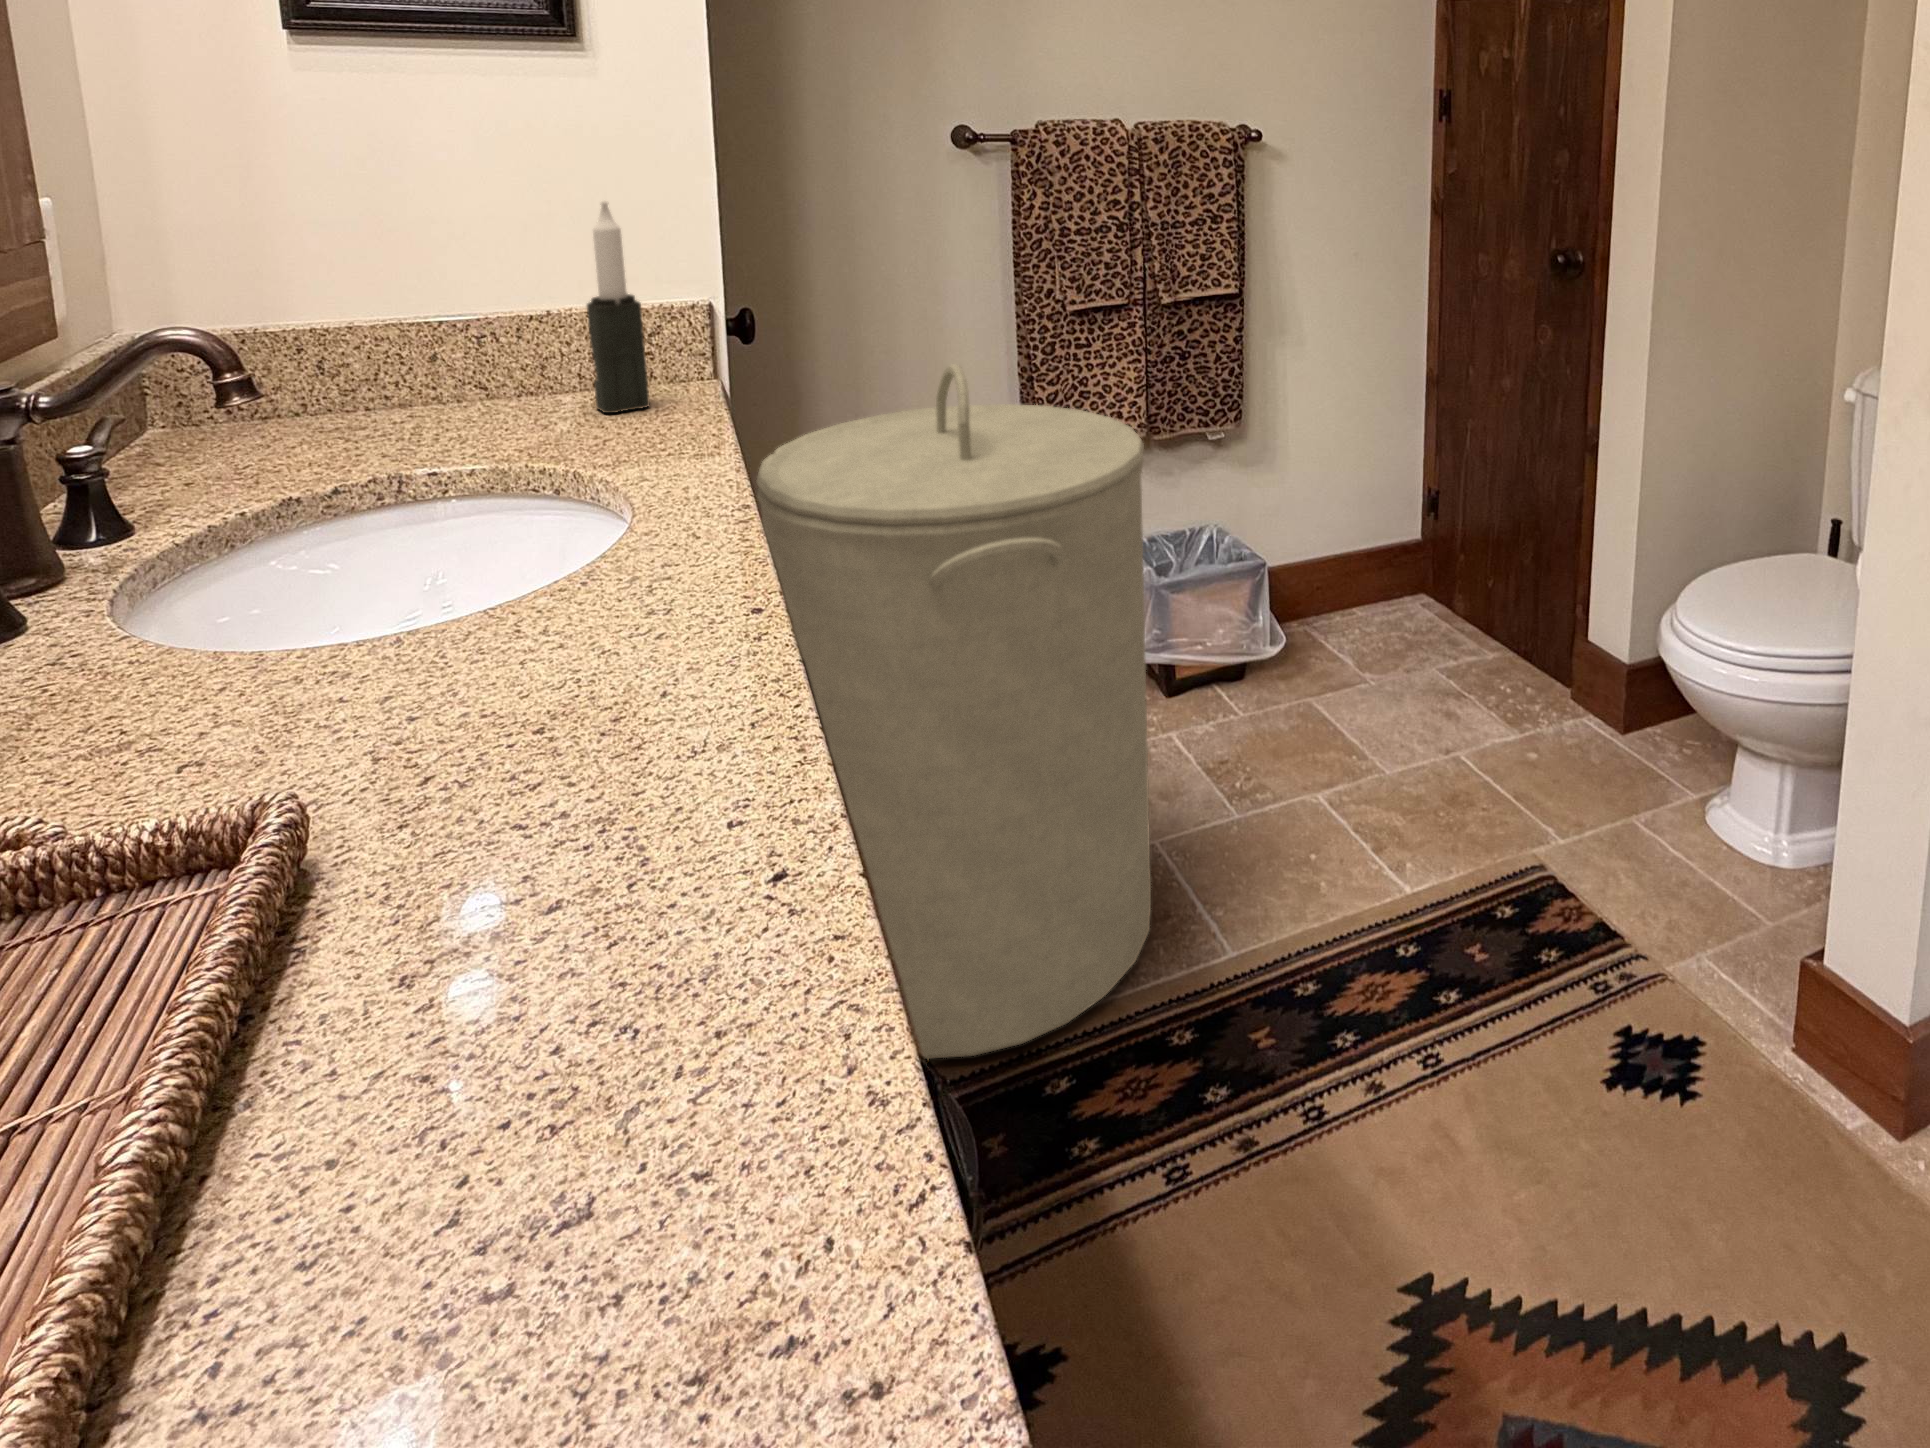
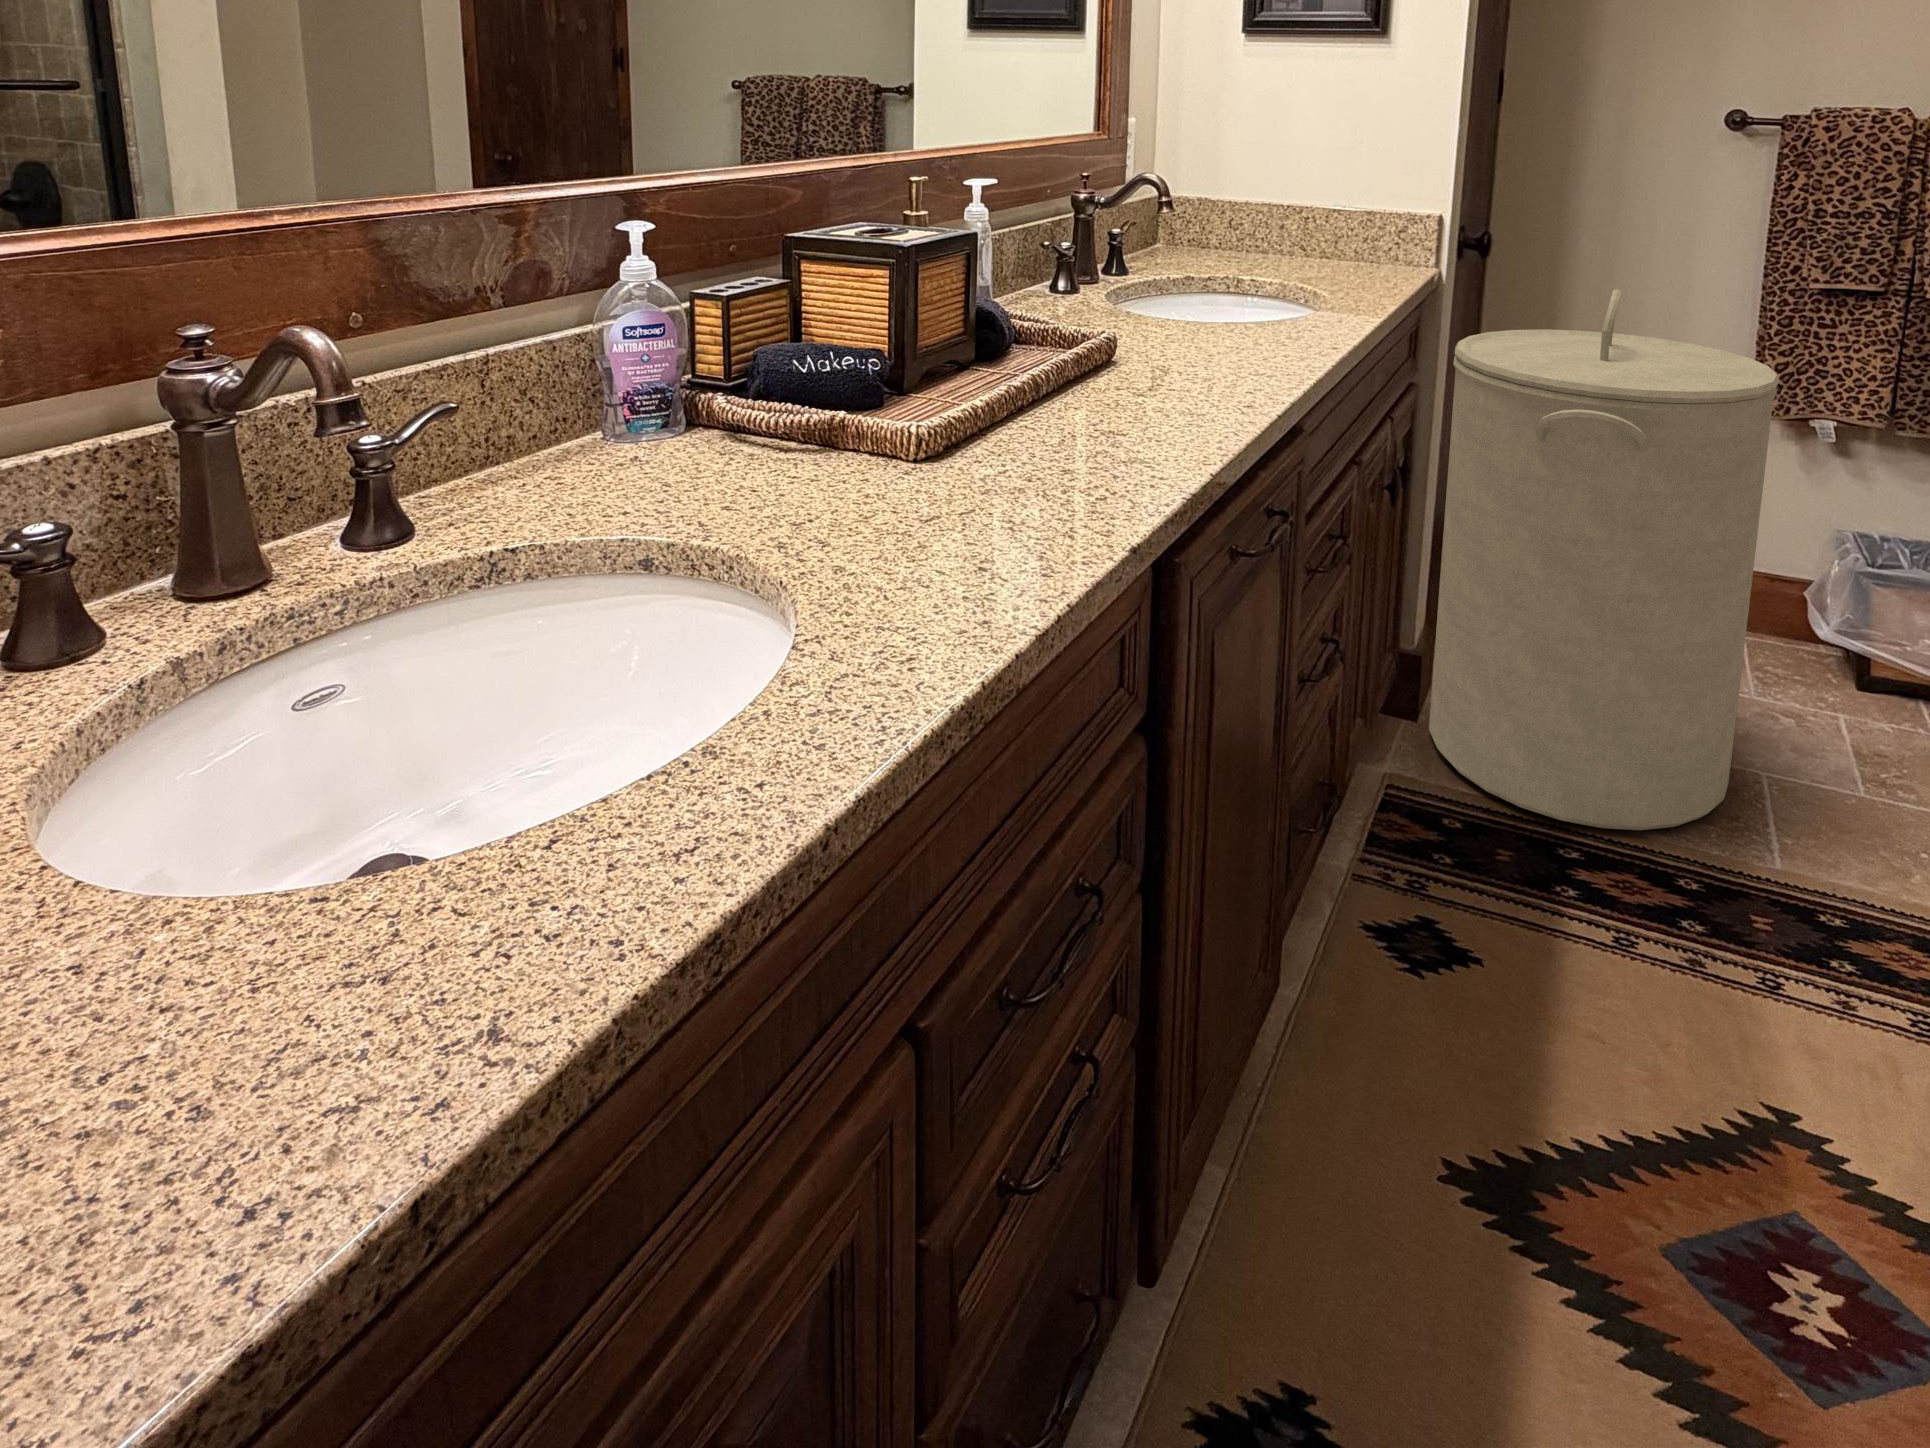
candle: present [587,200,650,413] -> none [1362,137,1395,275]

